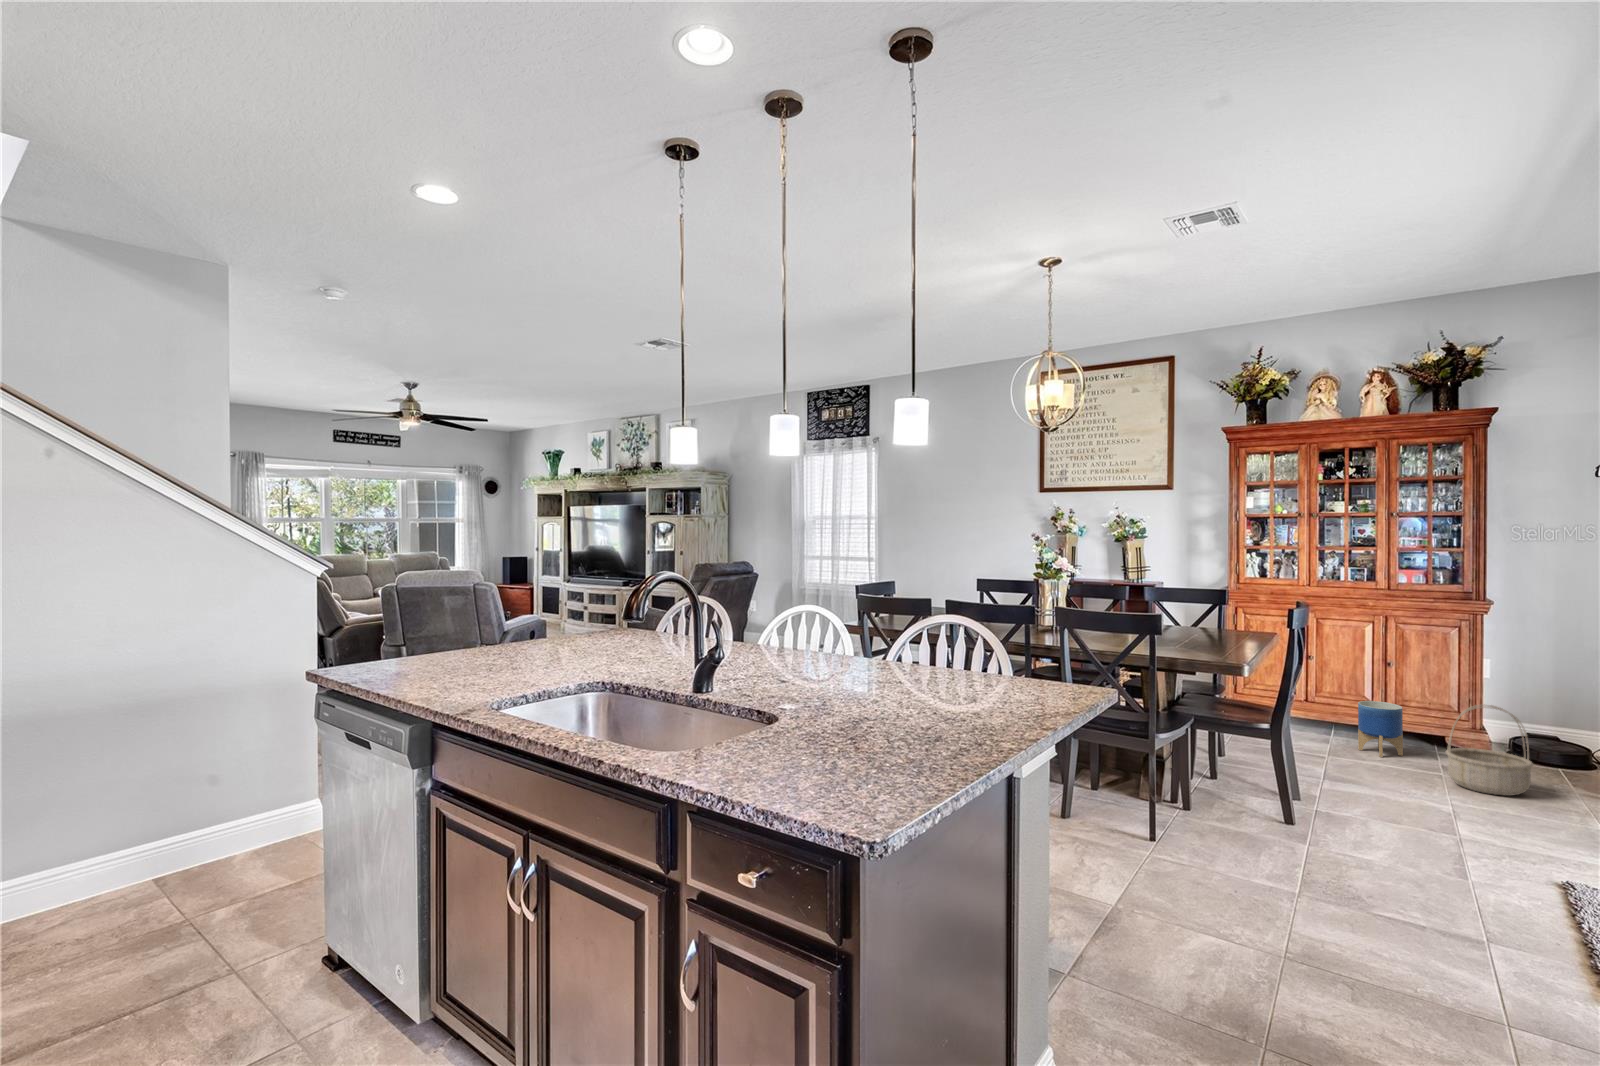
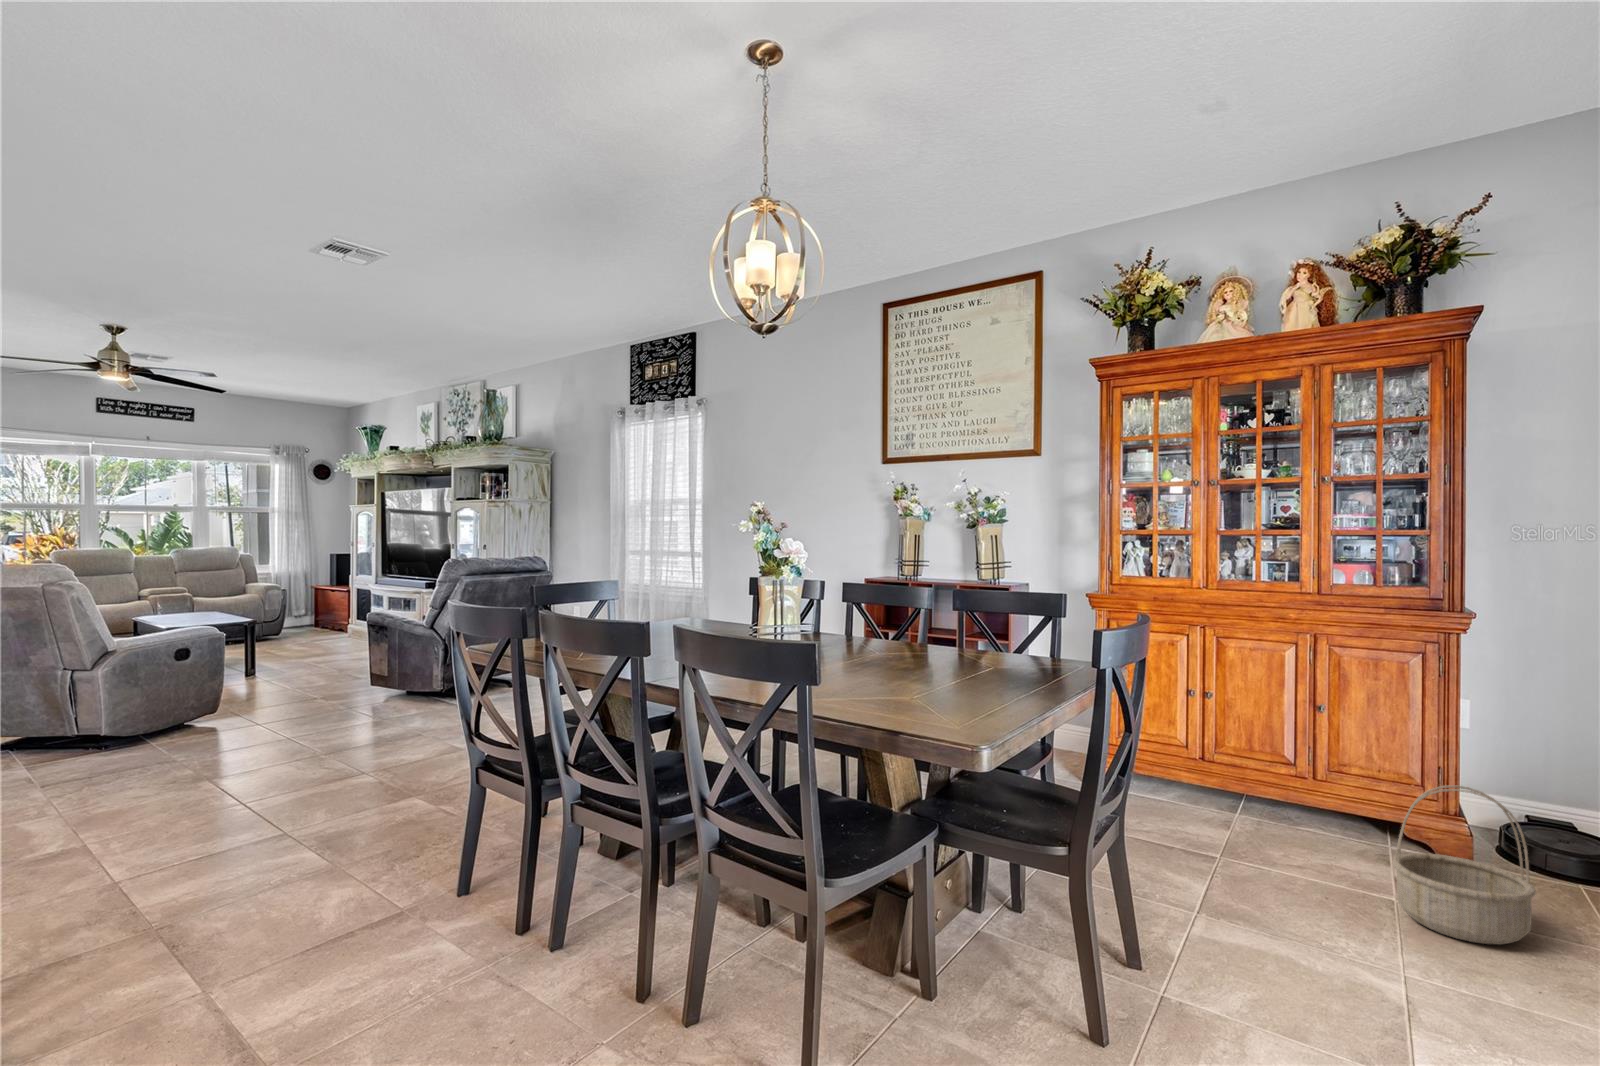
planter: present [1358,701,1403,757] -> none [1271,764,1336,855]

